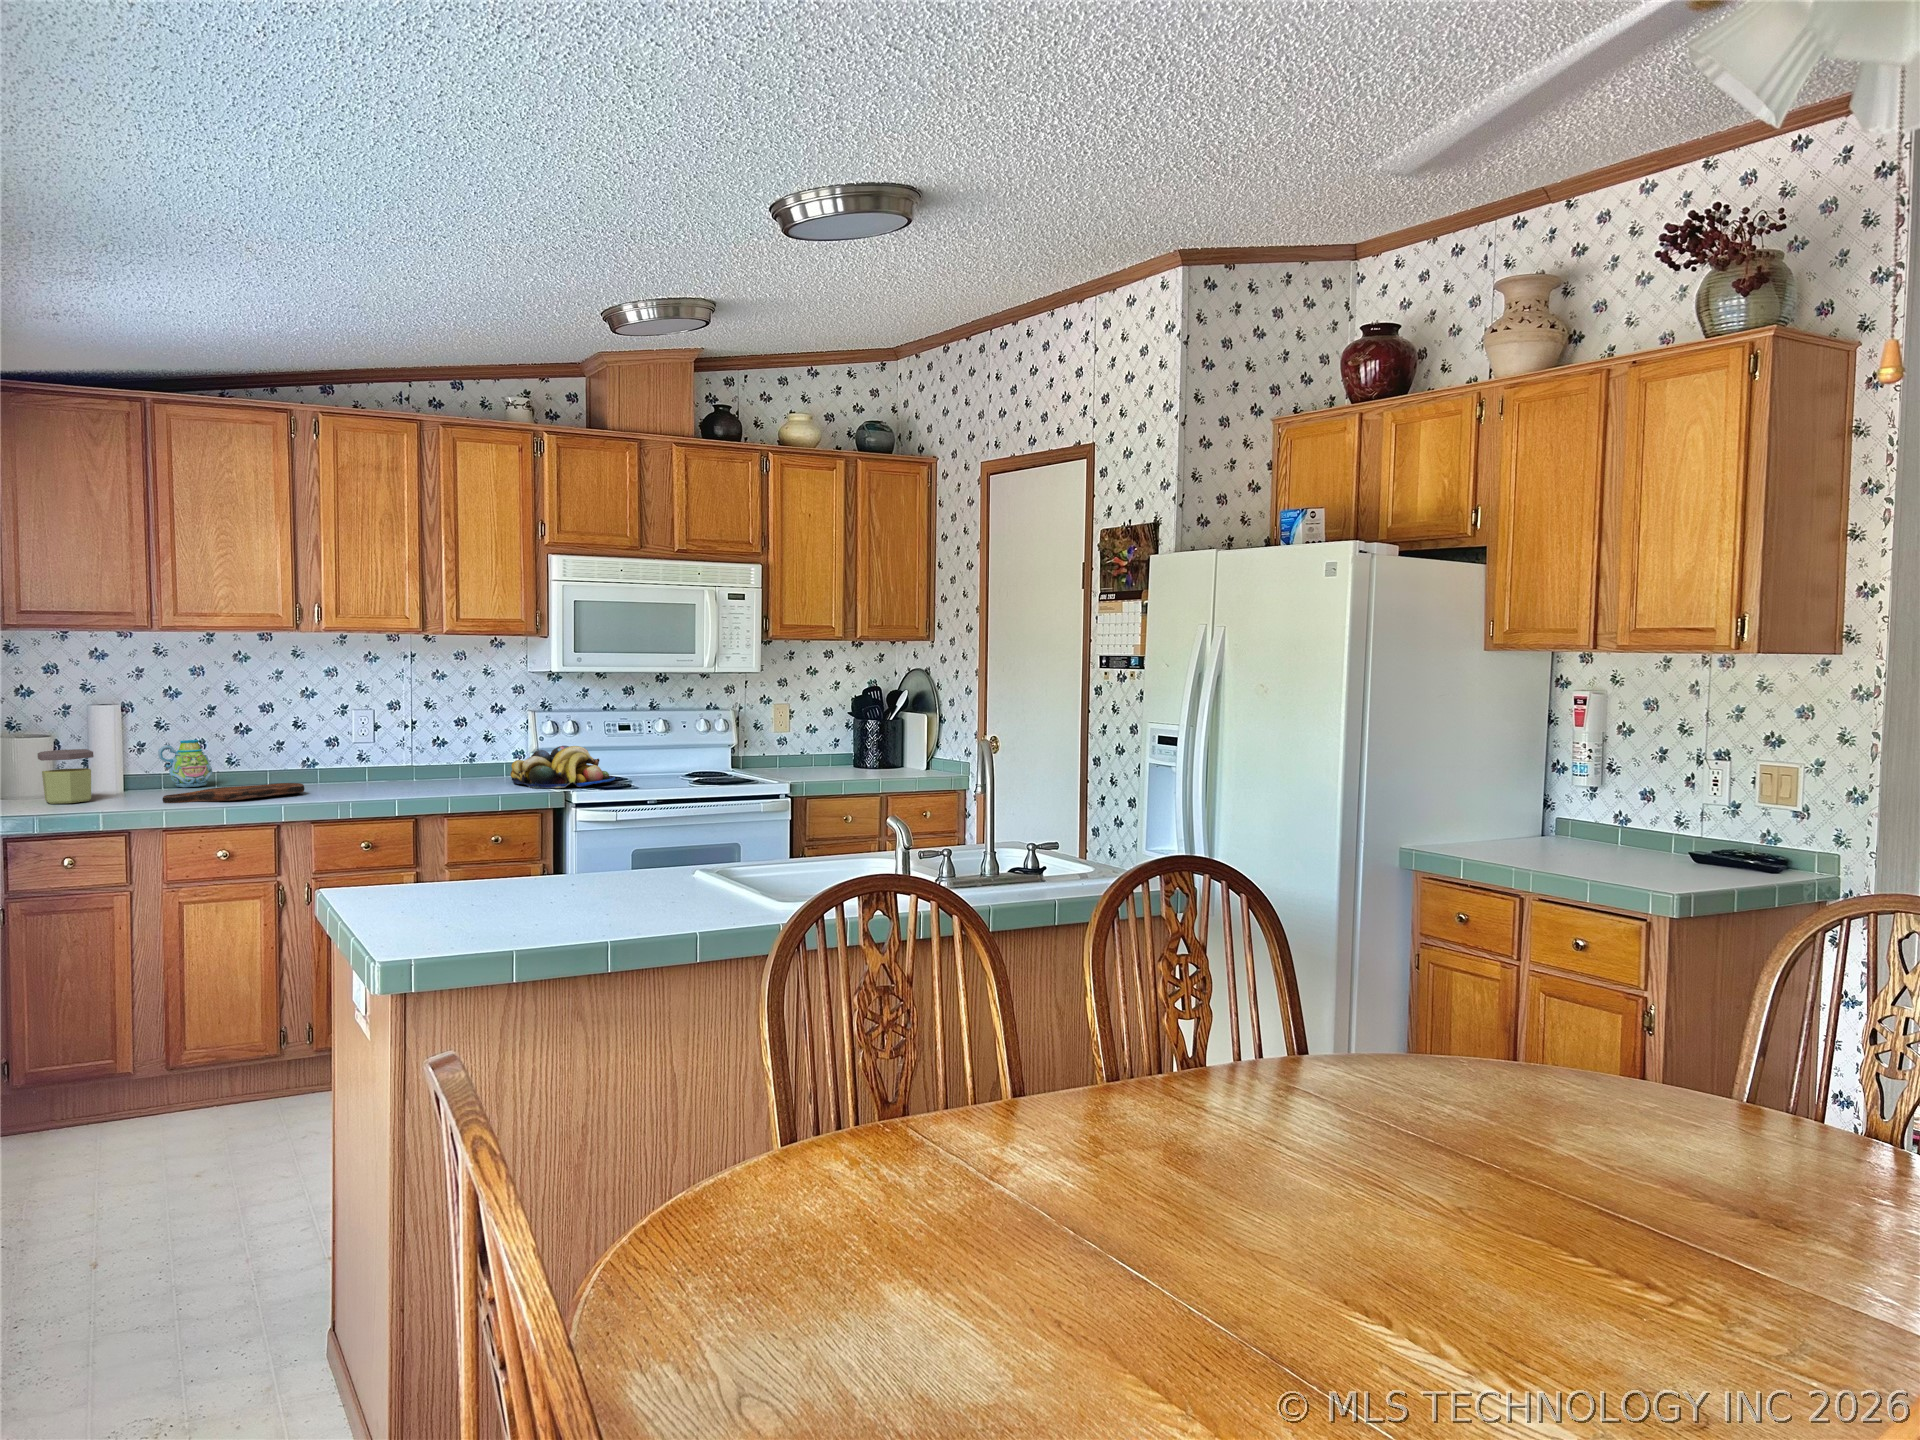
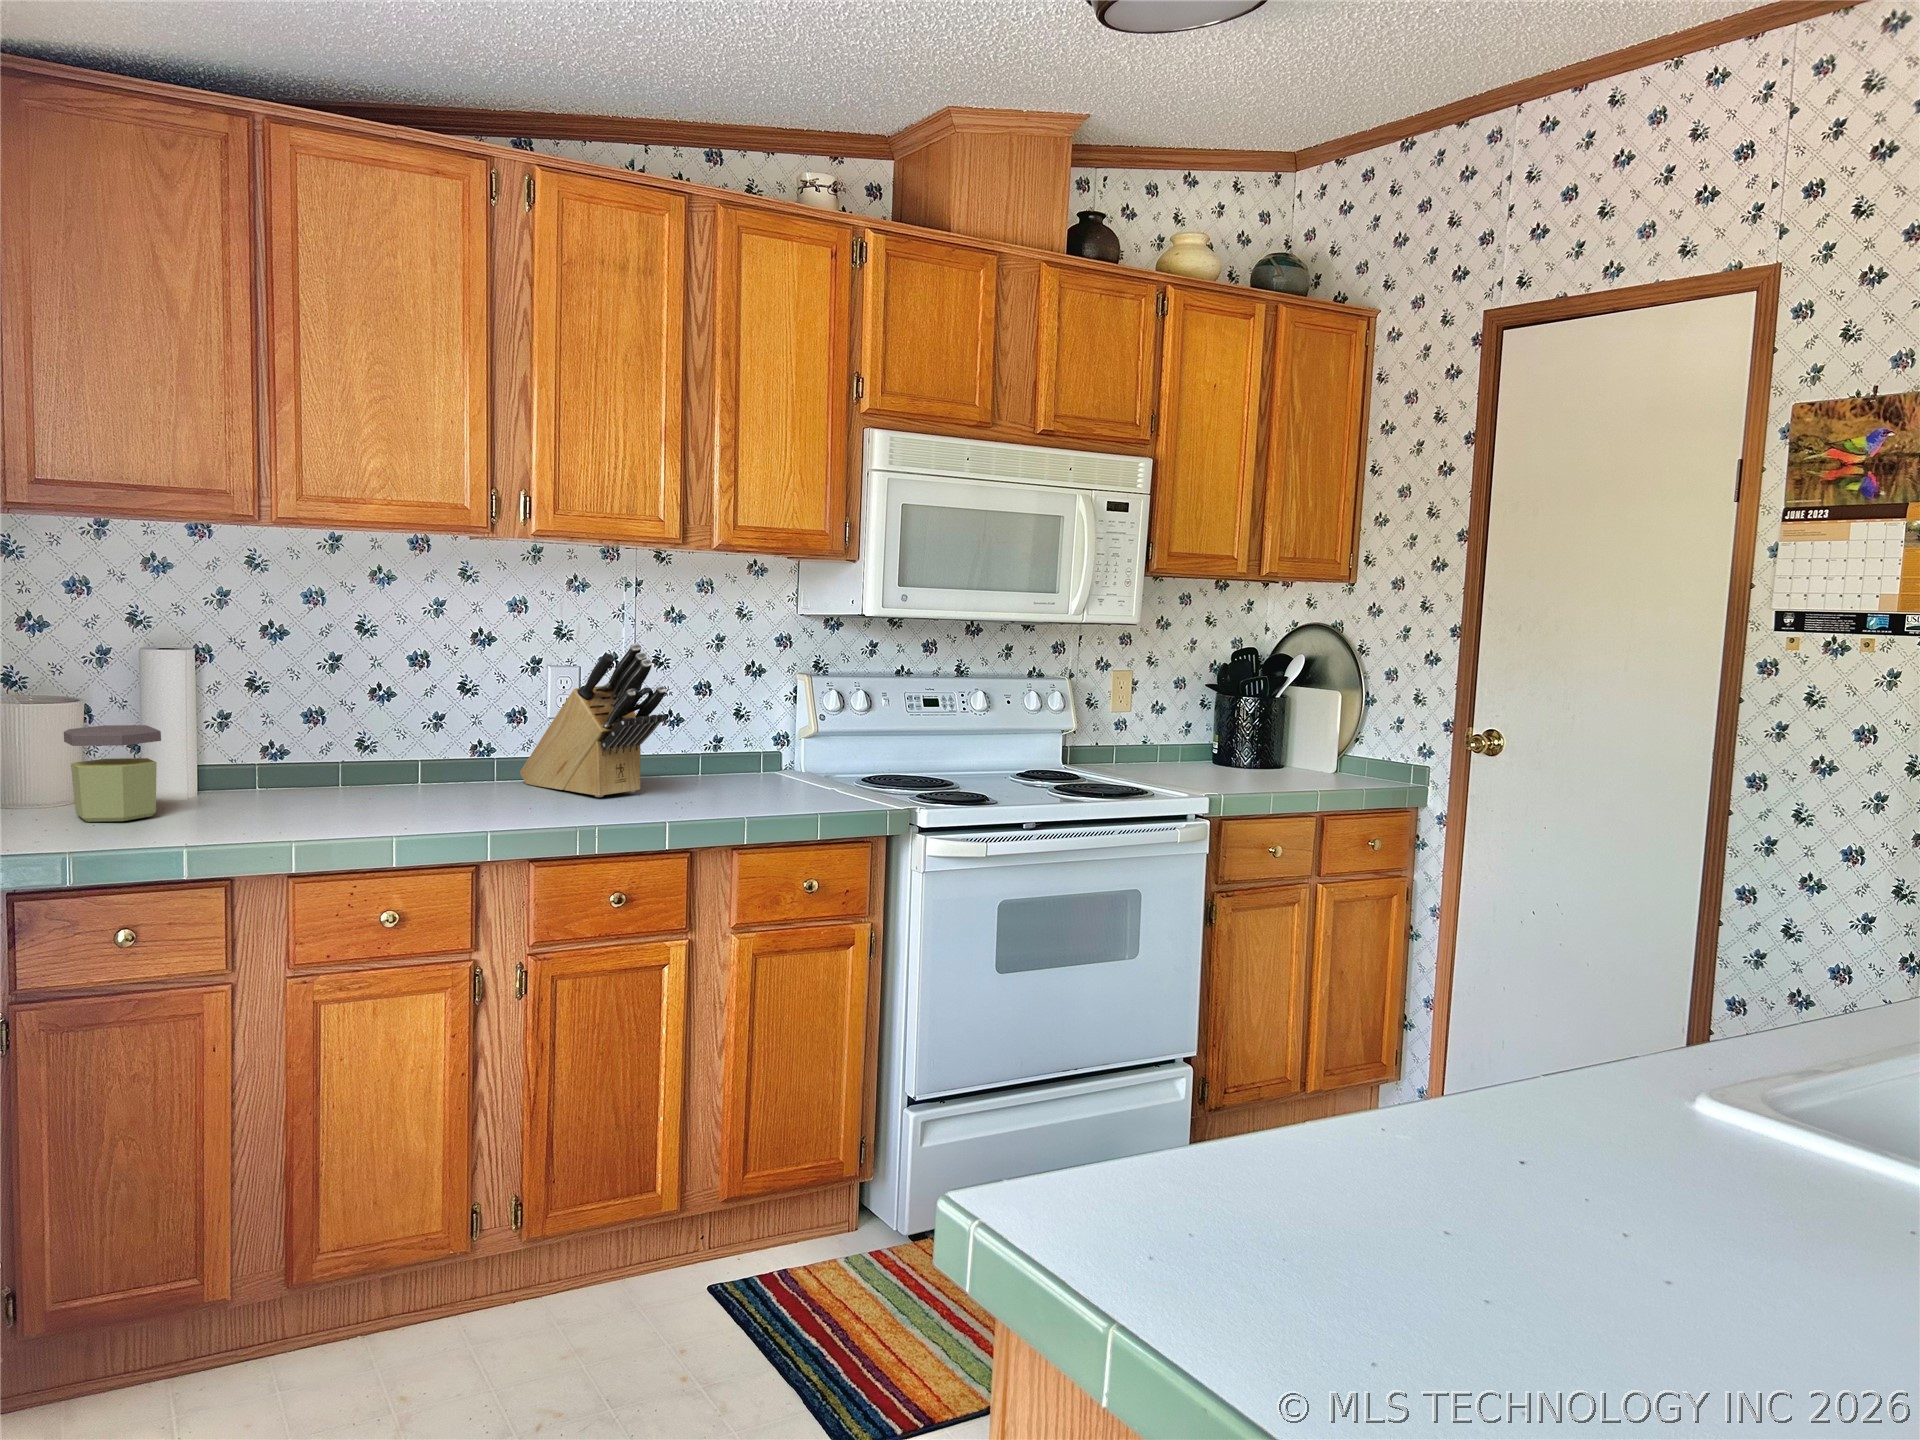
knife block: none [332,694,412,789] -> present [520,643,666,797]
mug: present [158,740,213,787] -> none [252,709,337,788]
fruit bowl: present [511,746,615,788] -> none [792,730,950,800]
cutting board: present [162,783,305,803] -> none [278,786,500,824]

